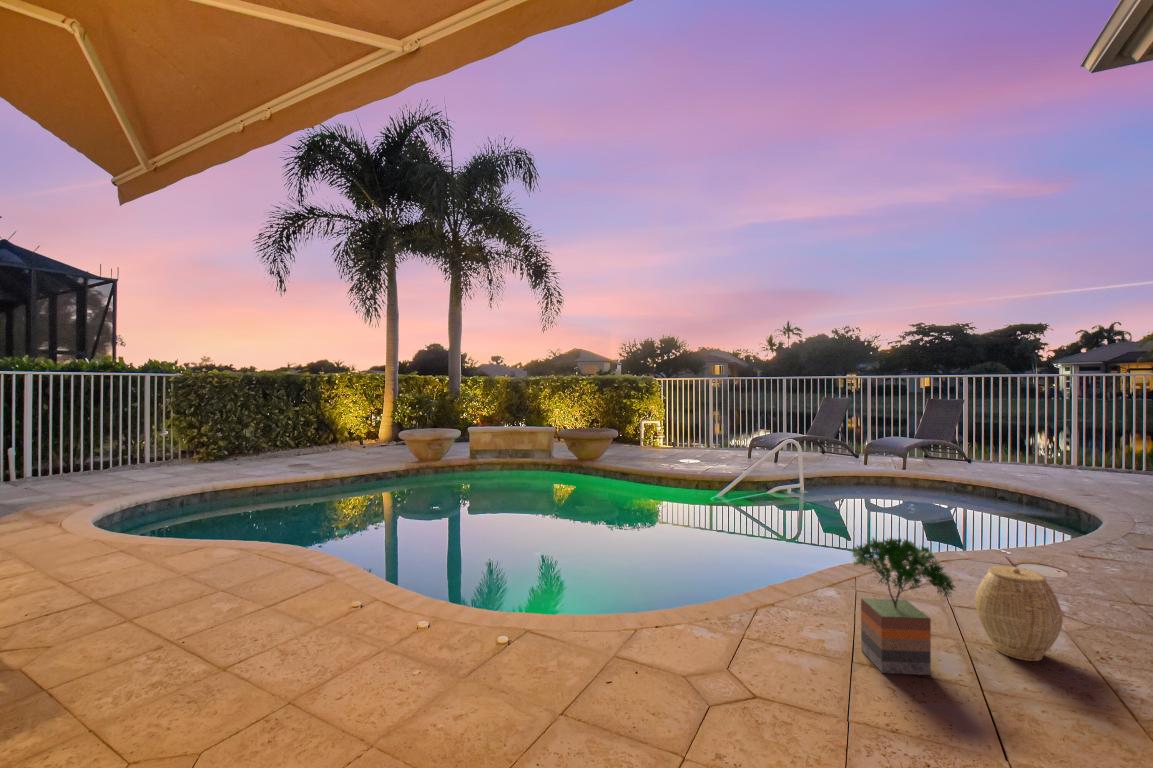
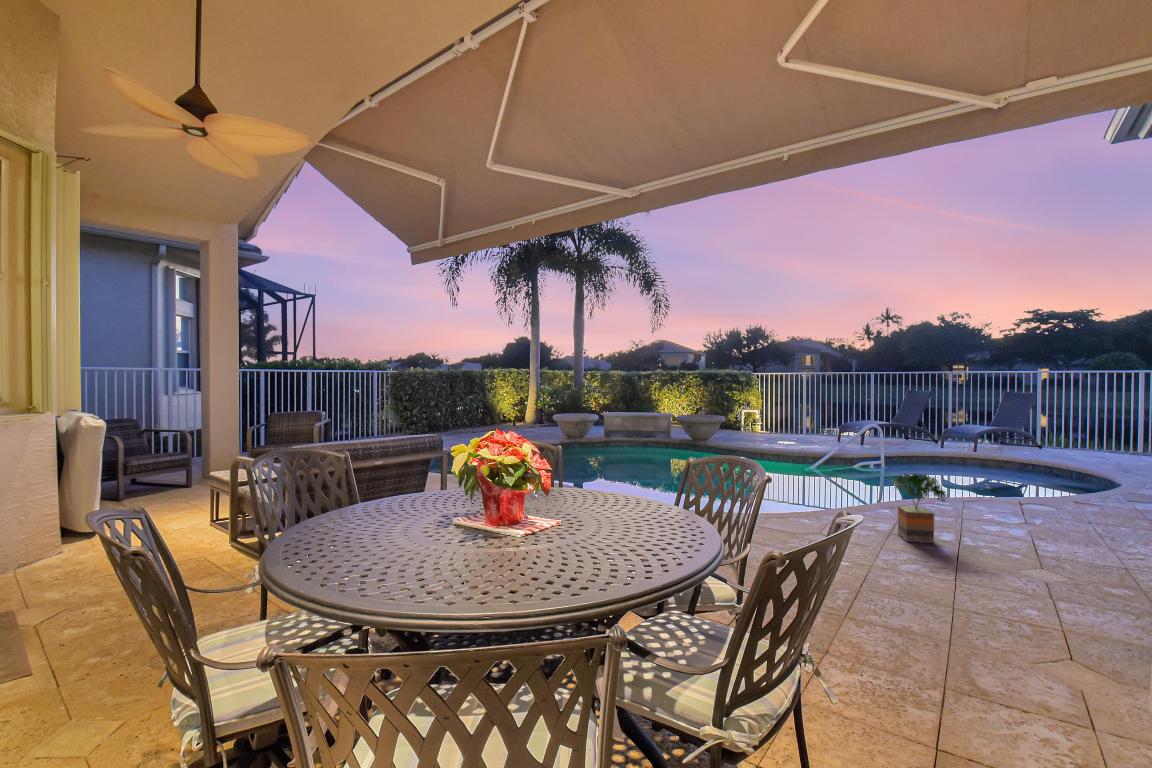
woven basket: present [975,566,1063,661] -> none [969,493,1016,542]

